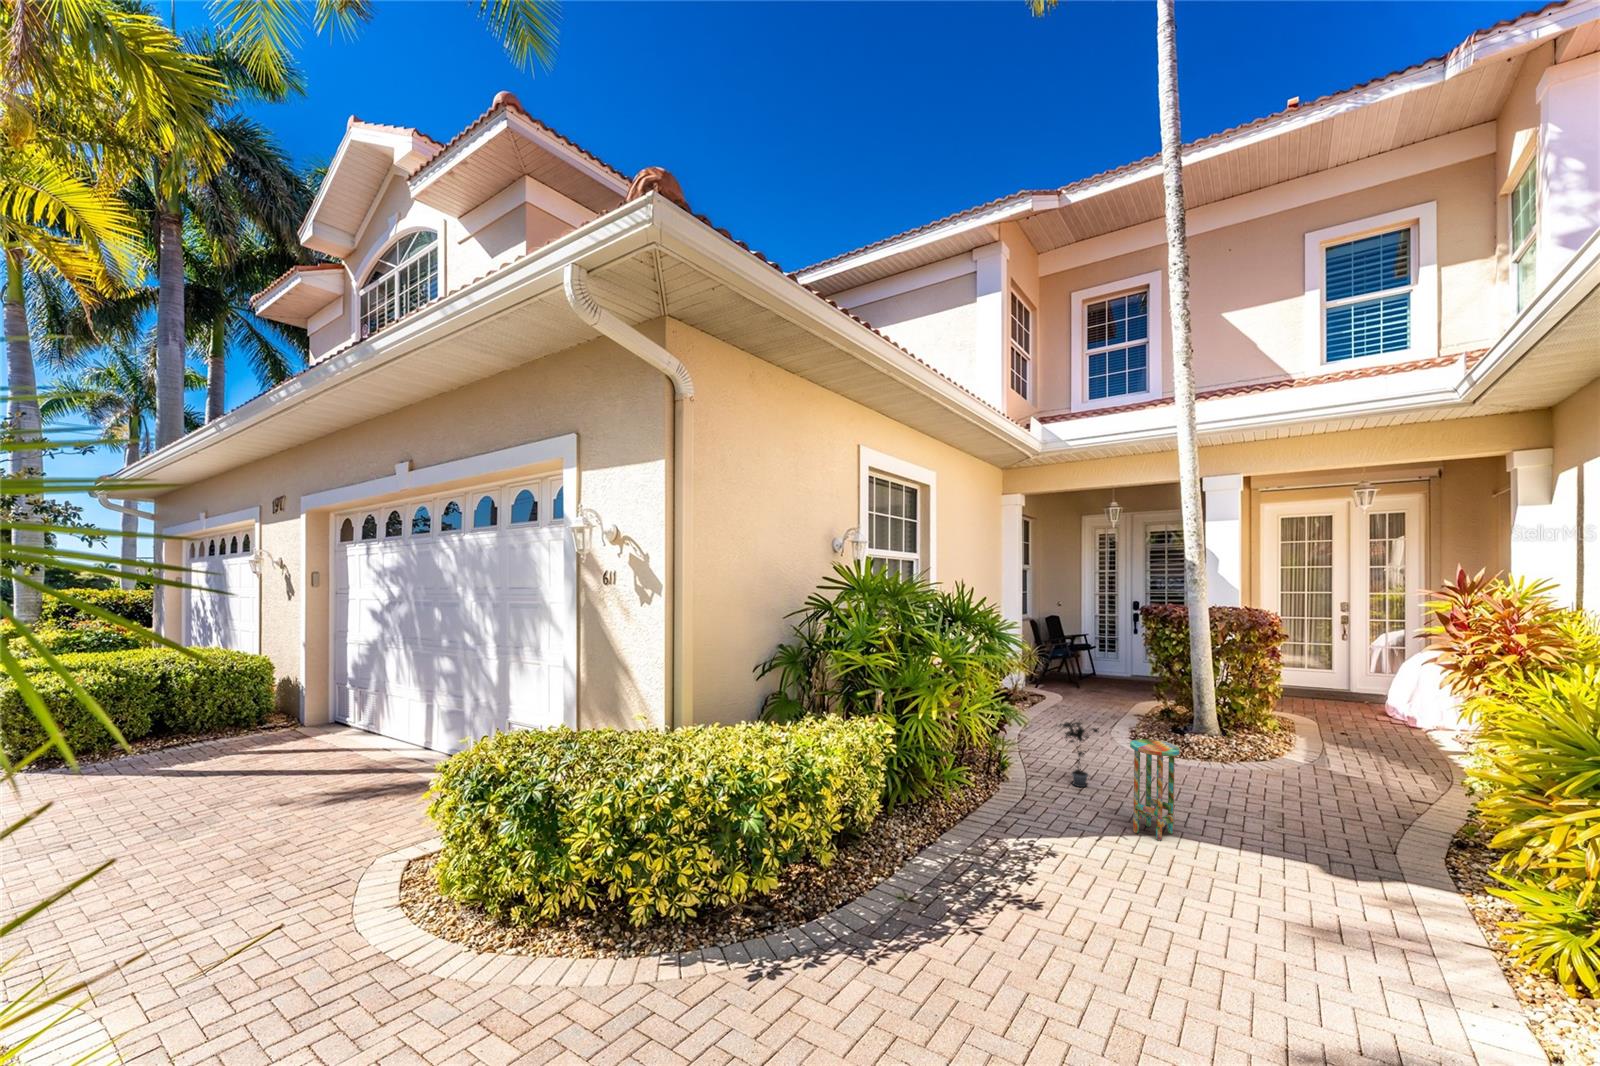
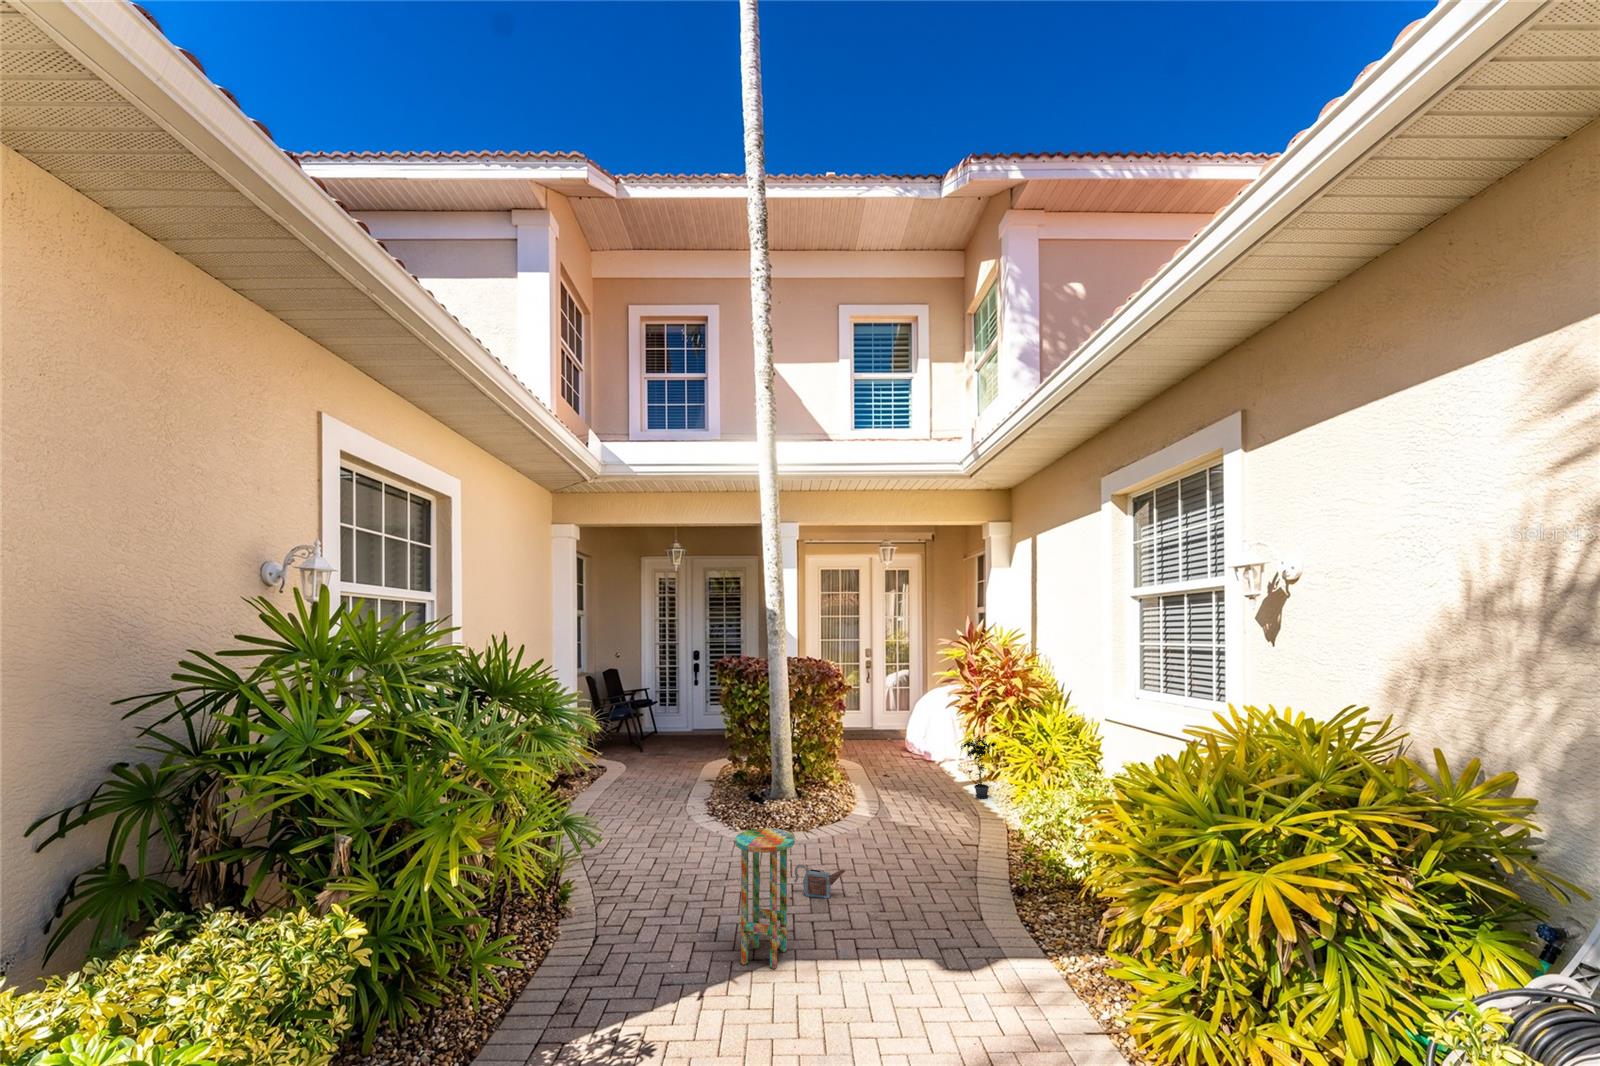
potted plant: present [1058,722,1099,787] -> present [961,737,996,799]
watering can: none [1192,781,1240,812] -> present [794,864,845,898]

